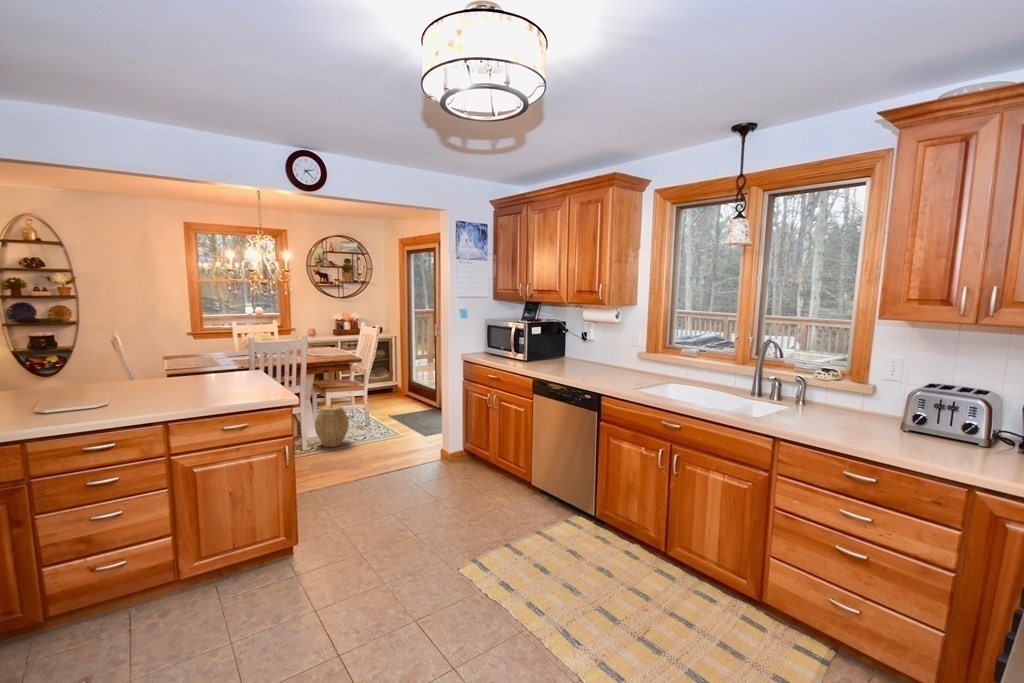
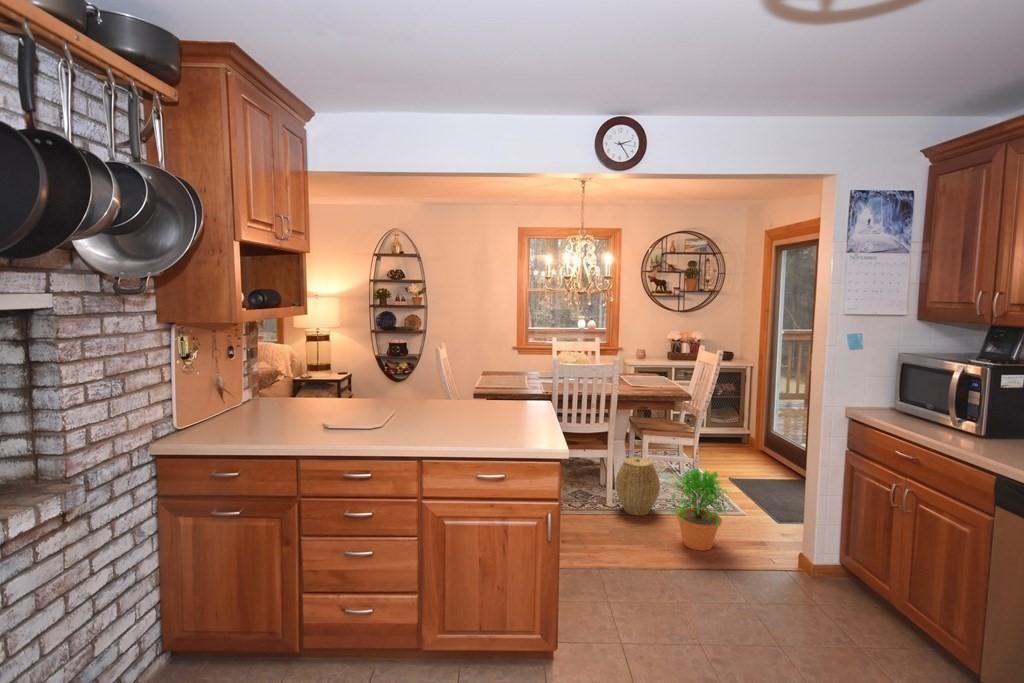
potted plant: none [358,401,401,455] -> present [672,468,728,551]

